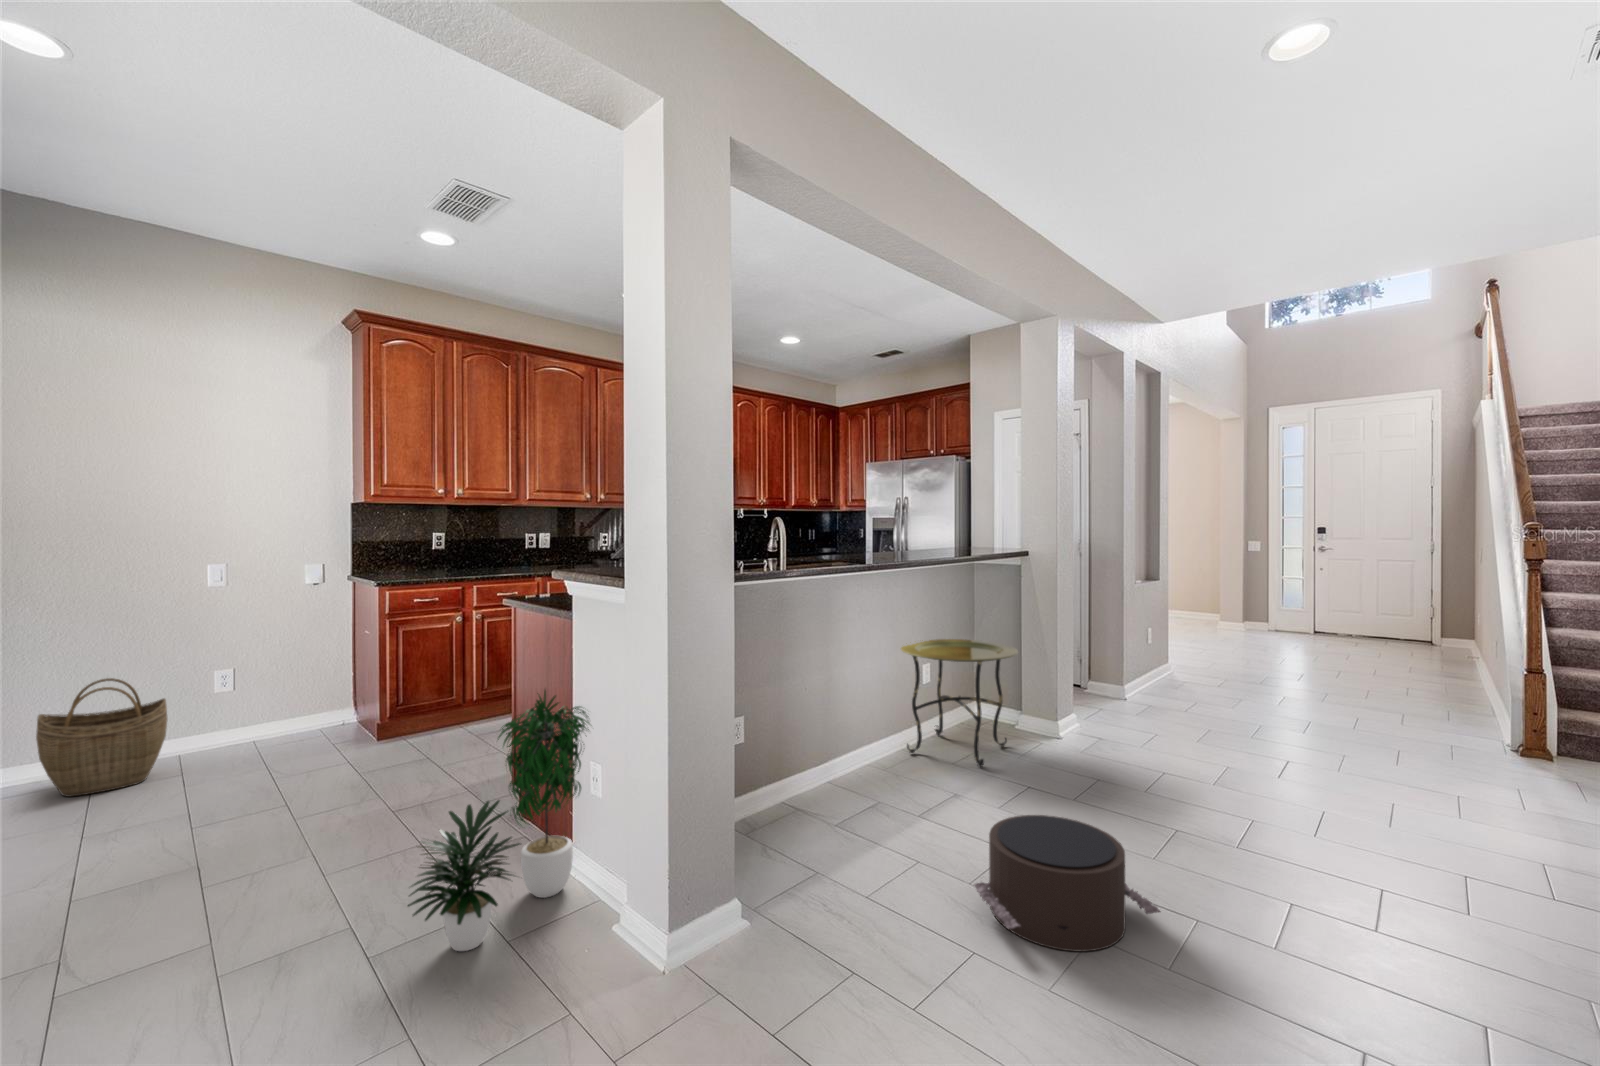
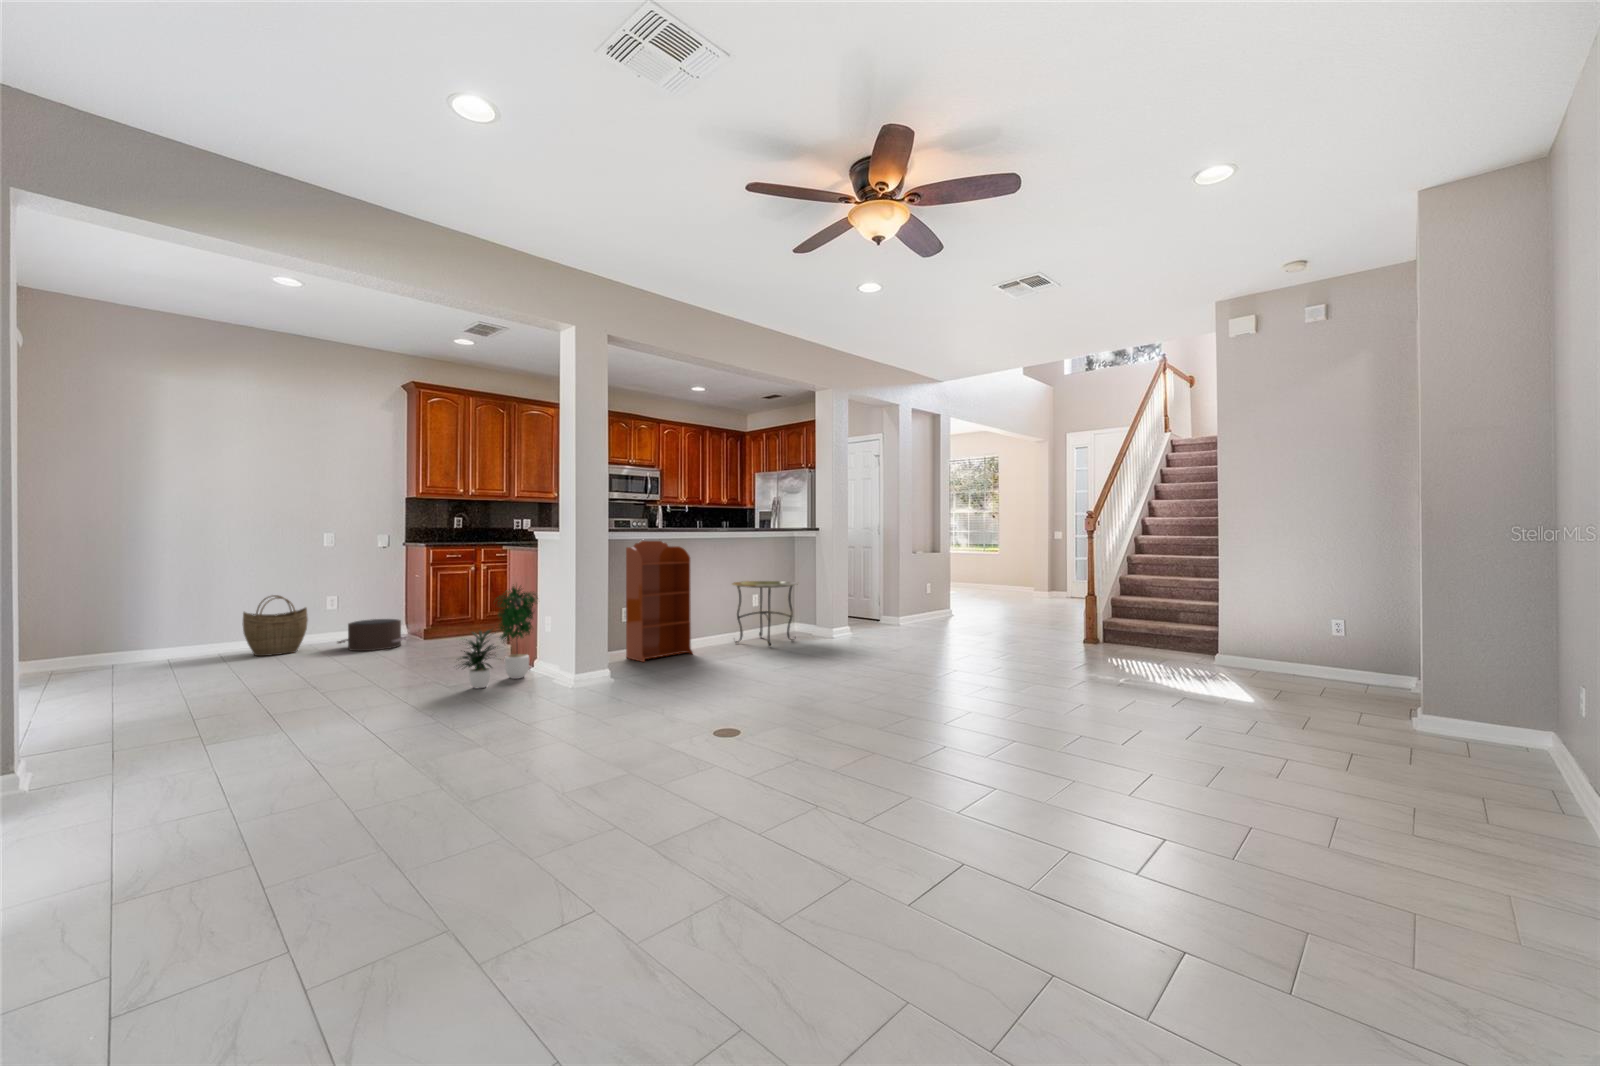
bookcase: none [742,579,859,823] -> present [626,541,693,662]
pouf: present [974,815,1160,951] -> present [338,619,406,651]

